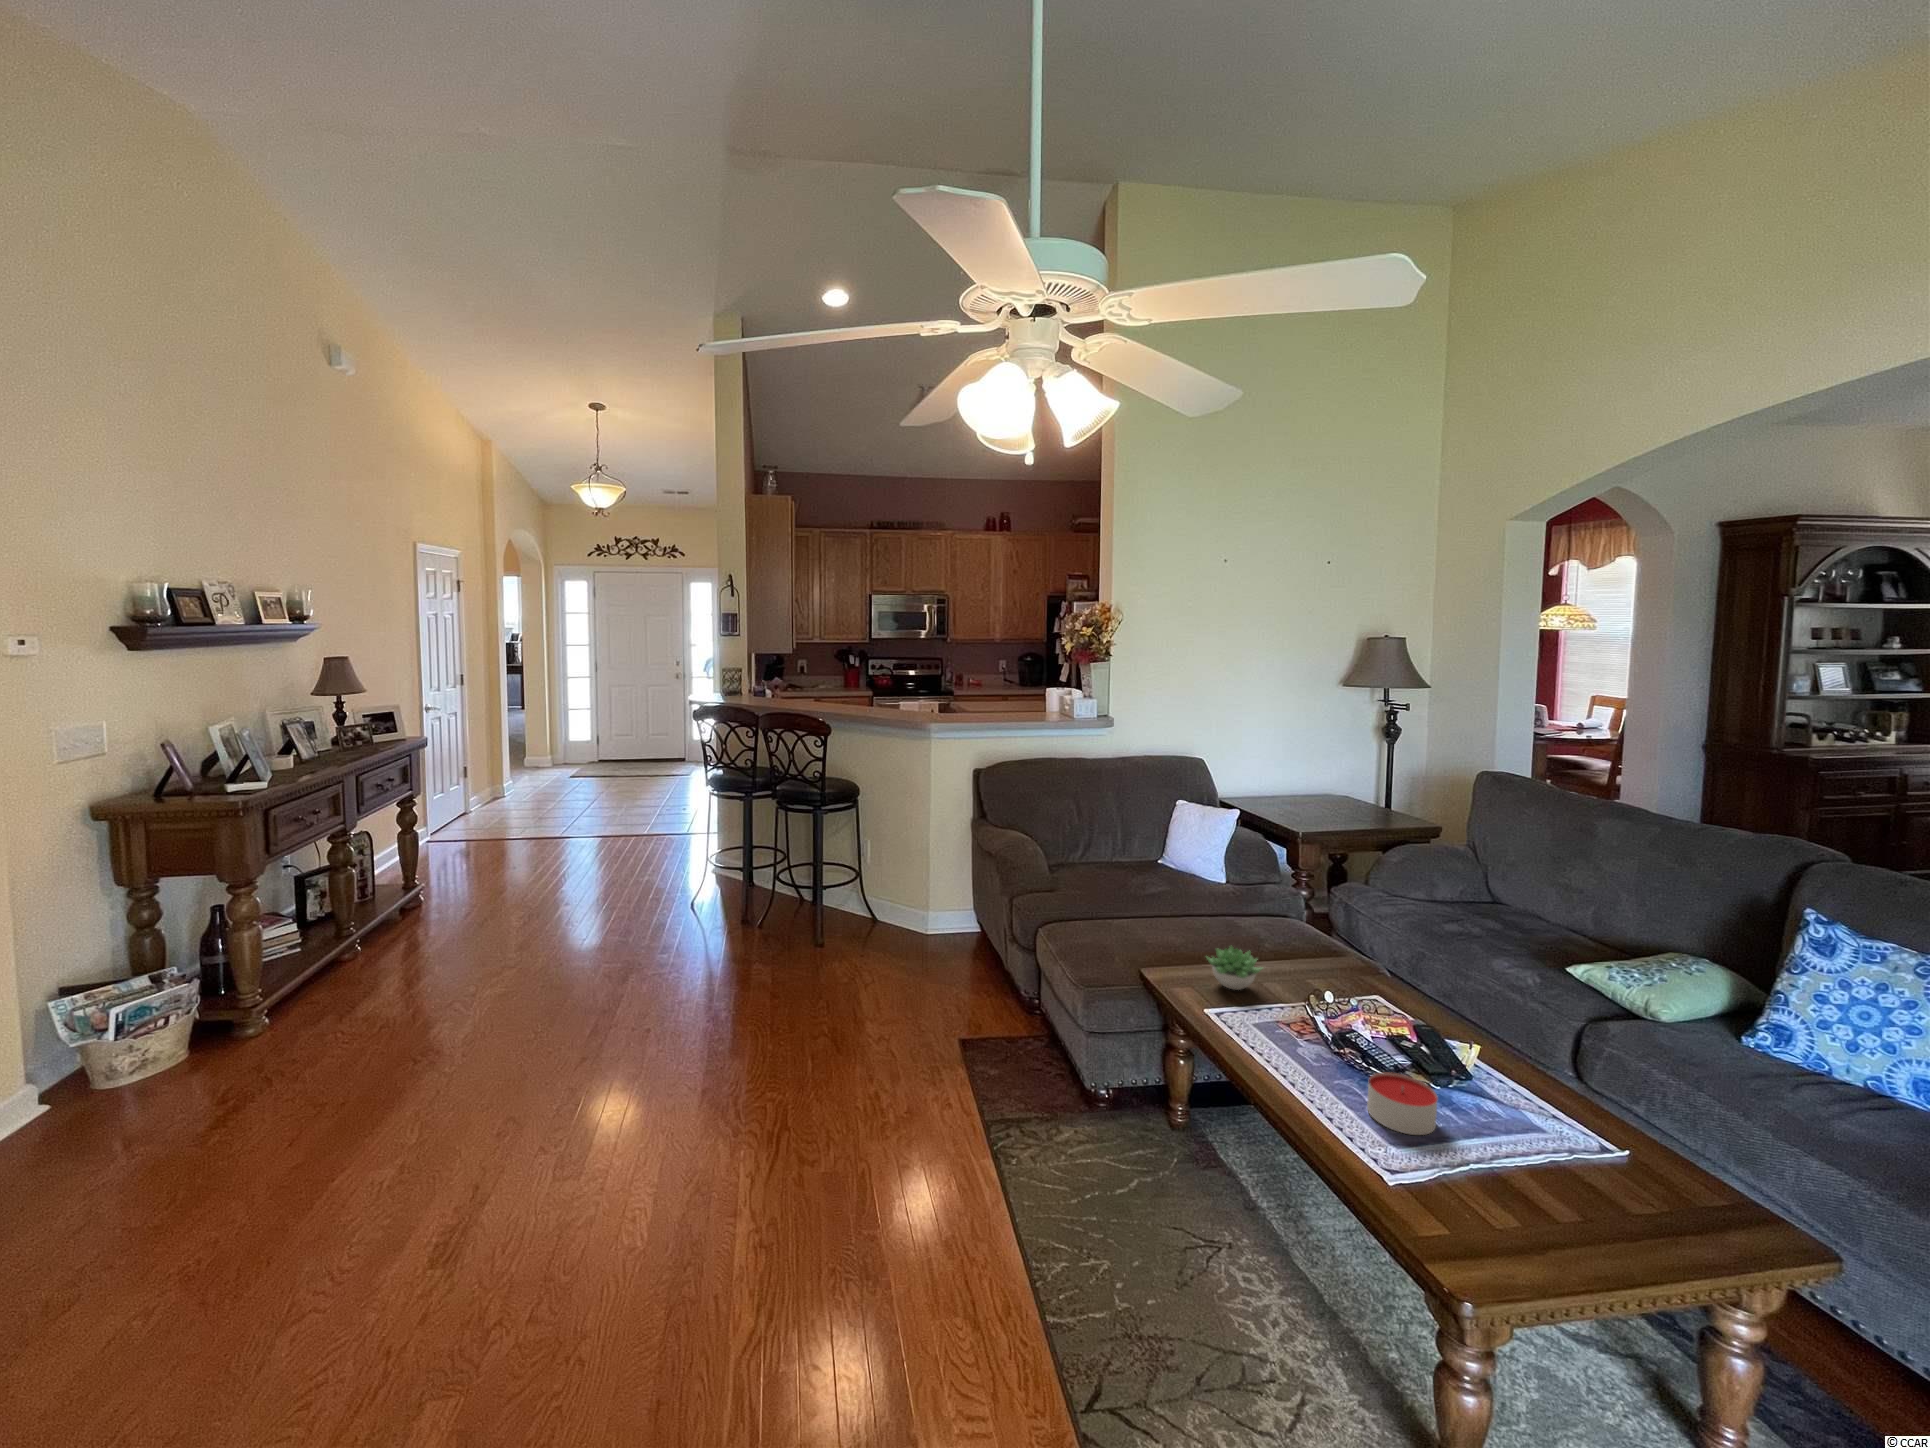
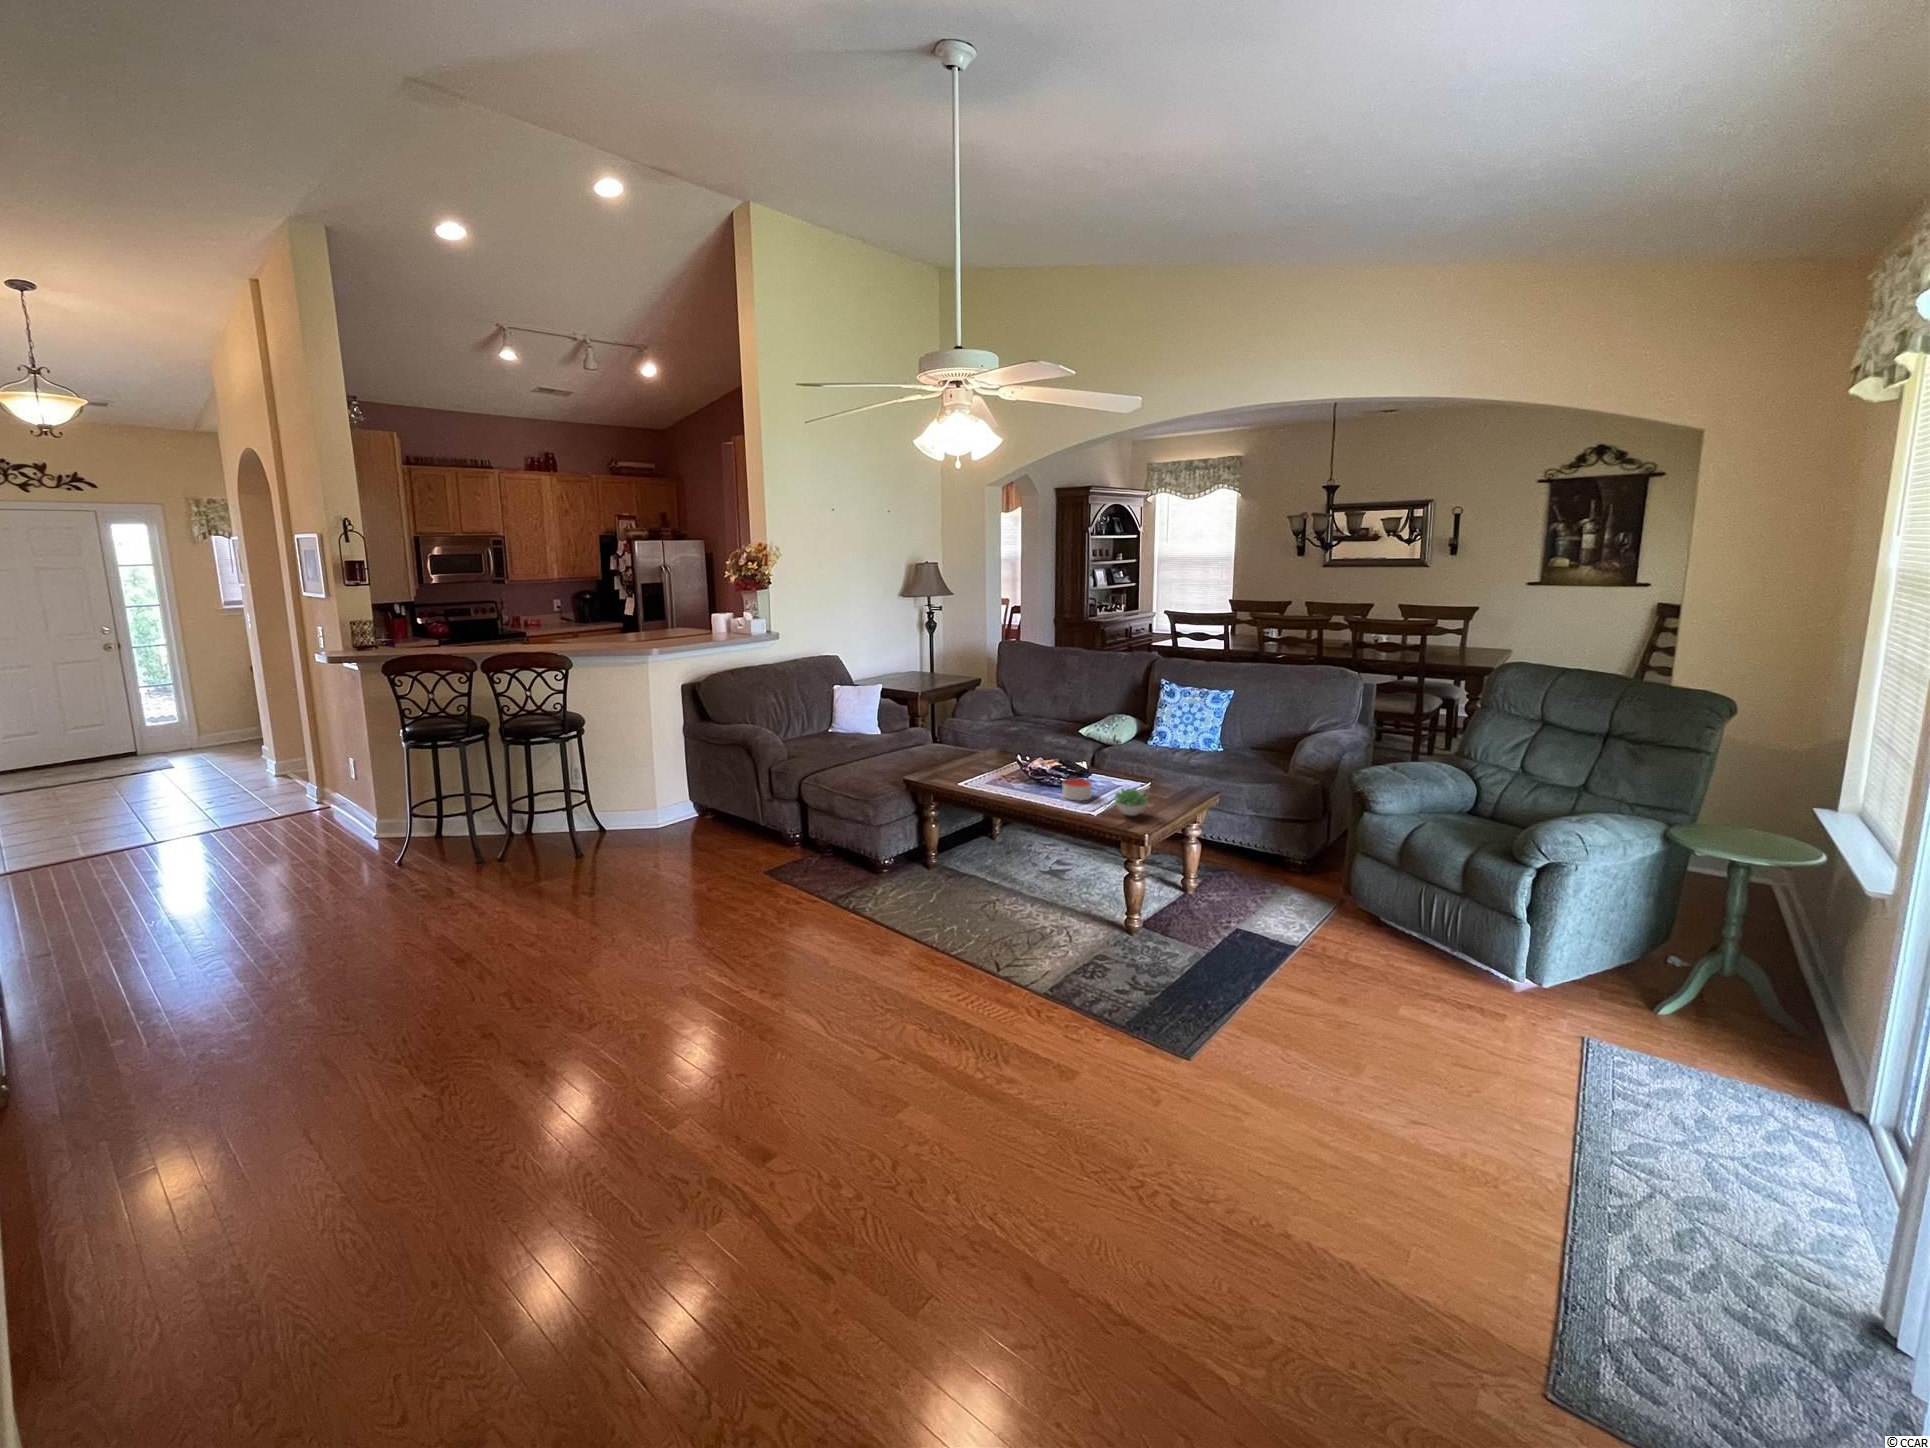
succulent plant: present [1207,946,1262,990] -> present [1115,788,1148,816]

